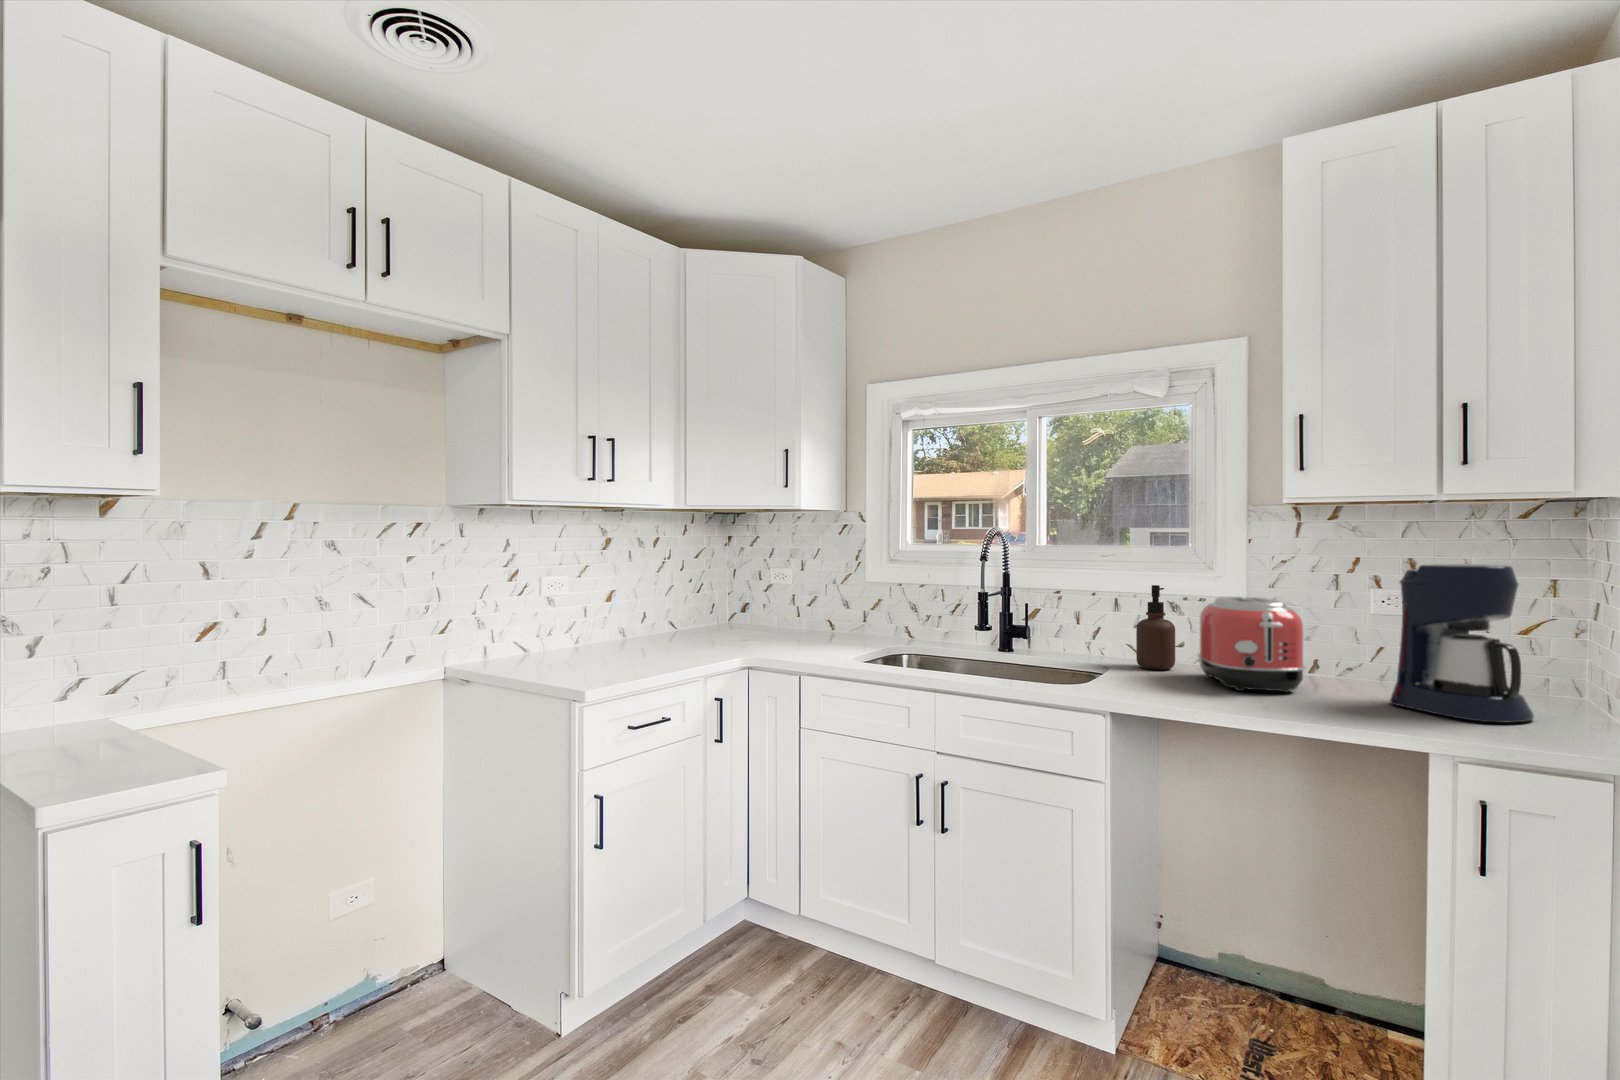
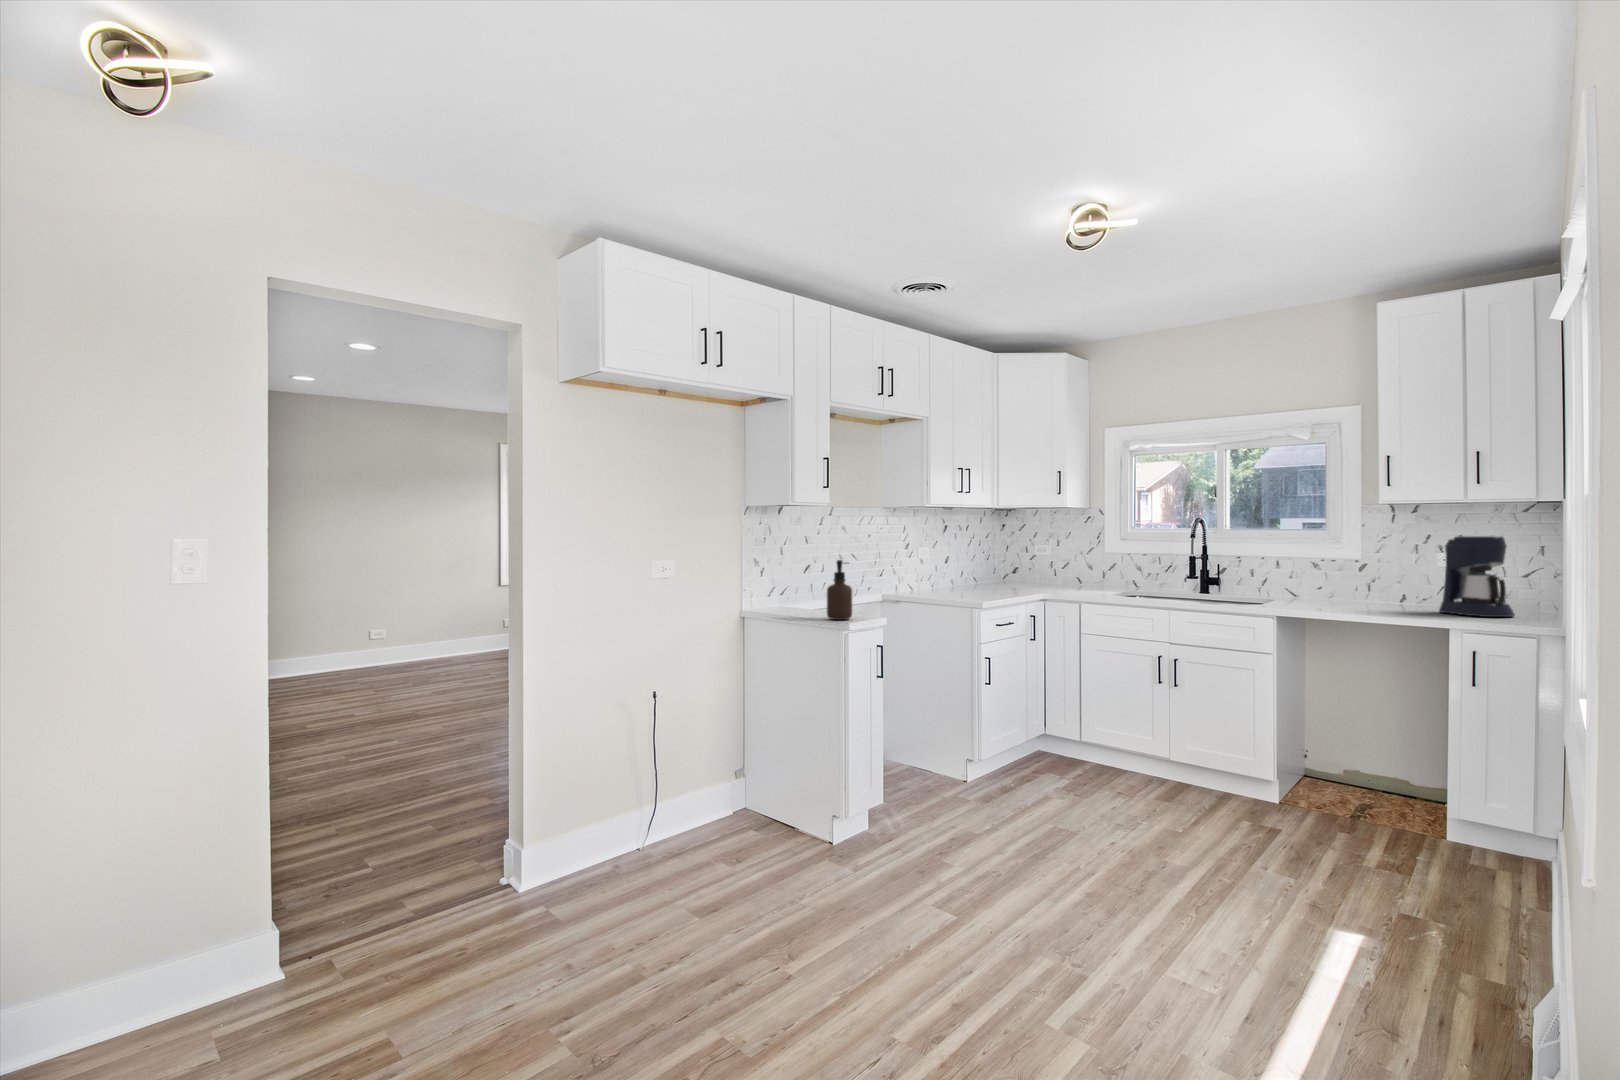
soap dispenser: present [1136,585,1175,670] -> present [827,560,852,620]
toaster: present [1198,597,1305,692] -> none [1329,557,1393,609]

